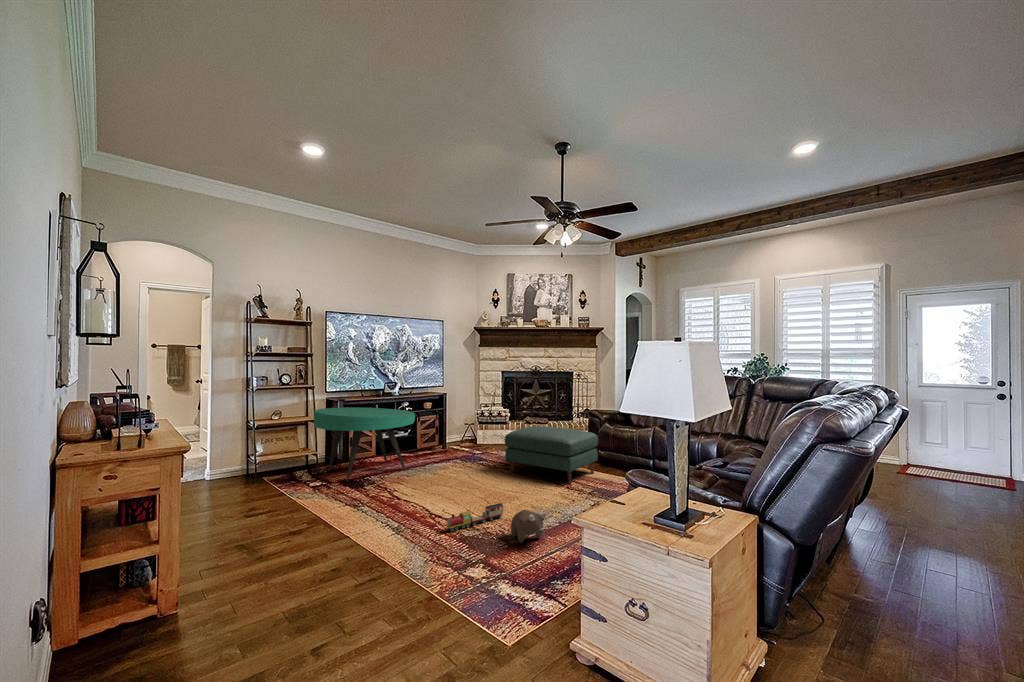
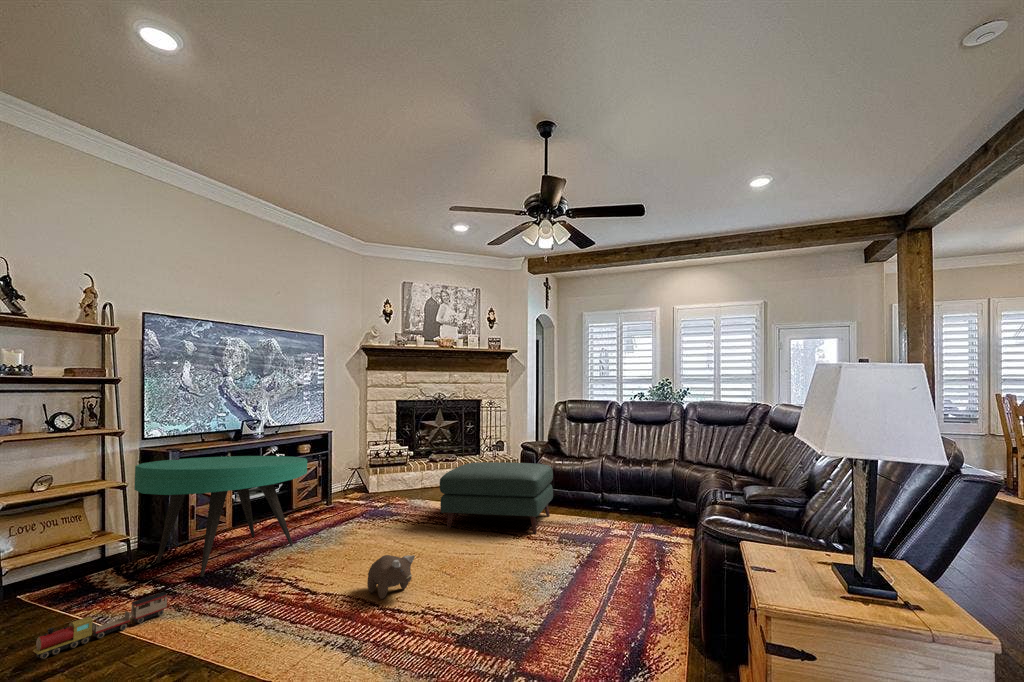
toy train: present [446,503,503,532] -> present [33,592,167,659]
plush toy: present [511,510,546,543] -> present [367,555,415,599]

